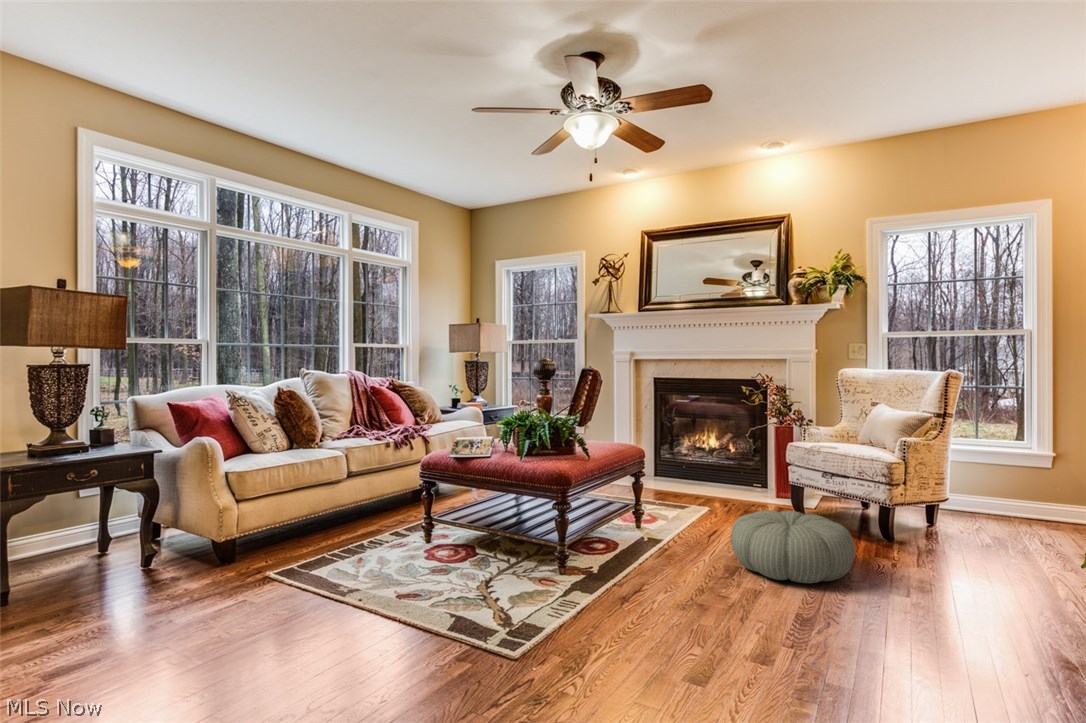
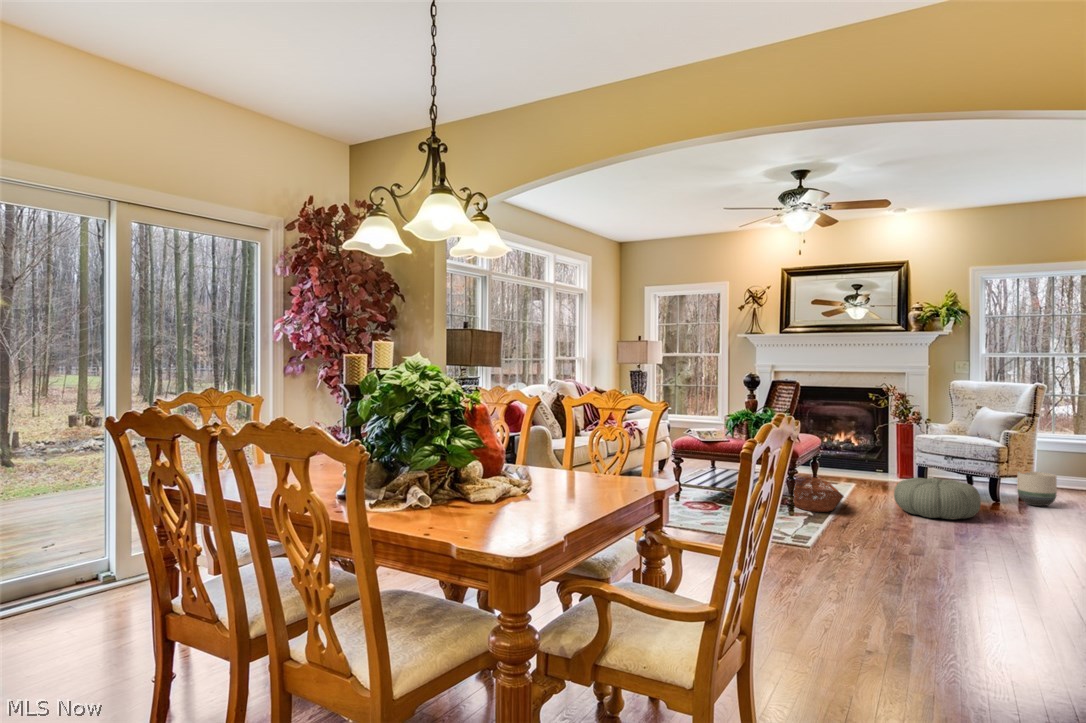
planter: none [919,496,975,550] -> present [1017,471,1057,506]
basket: none [577,505,658,566] -> present [794,477,844,512]

